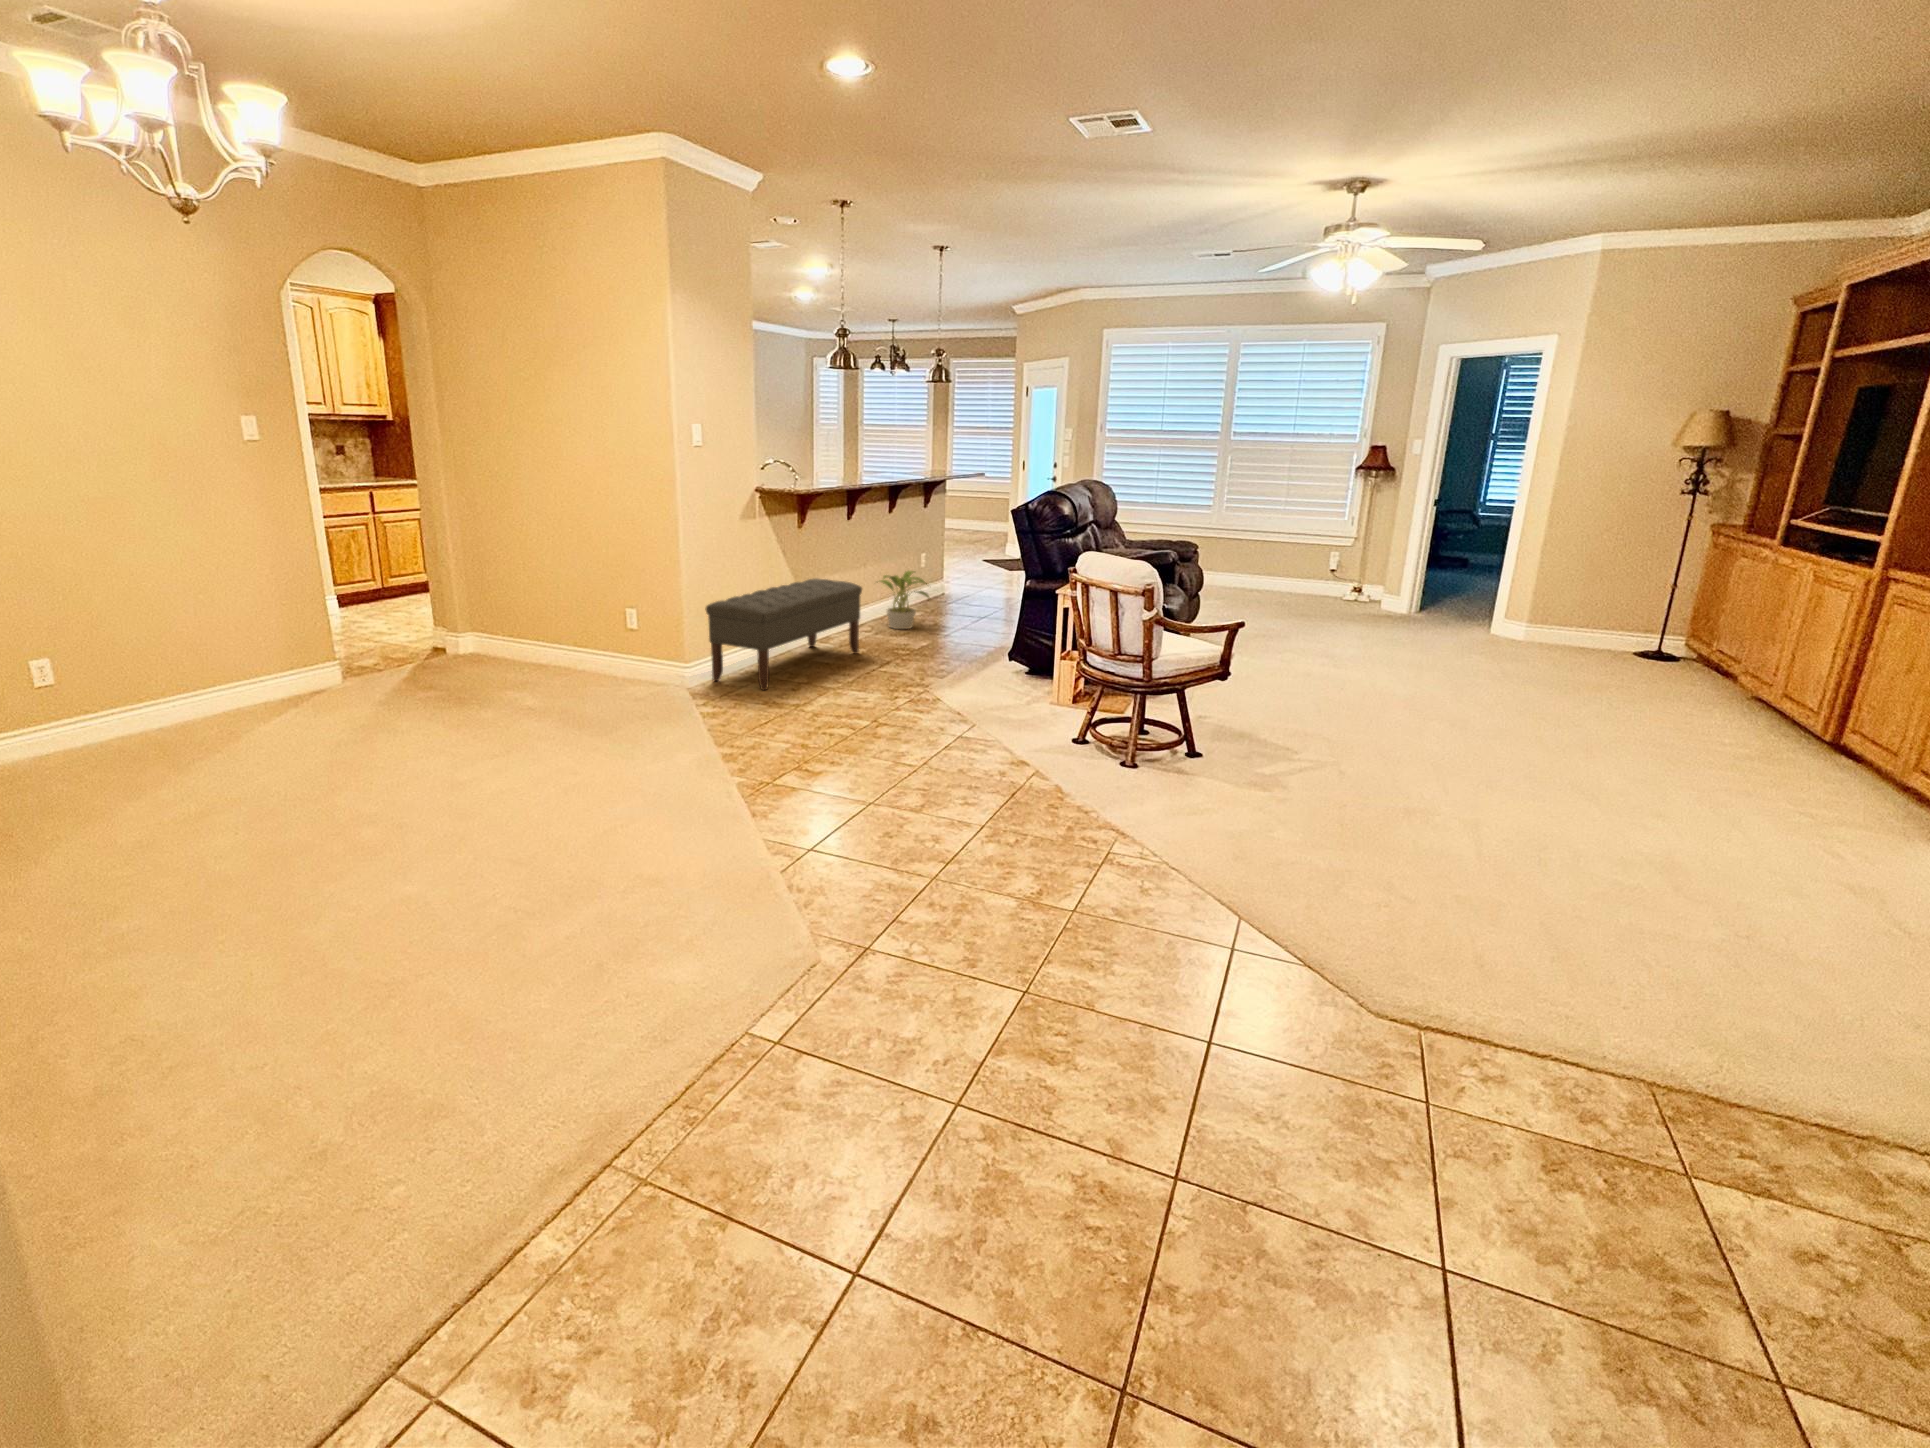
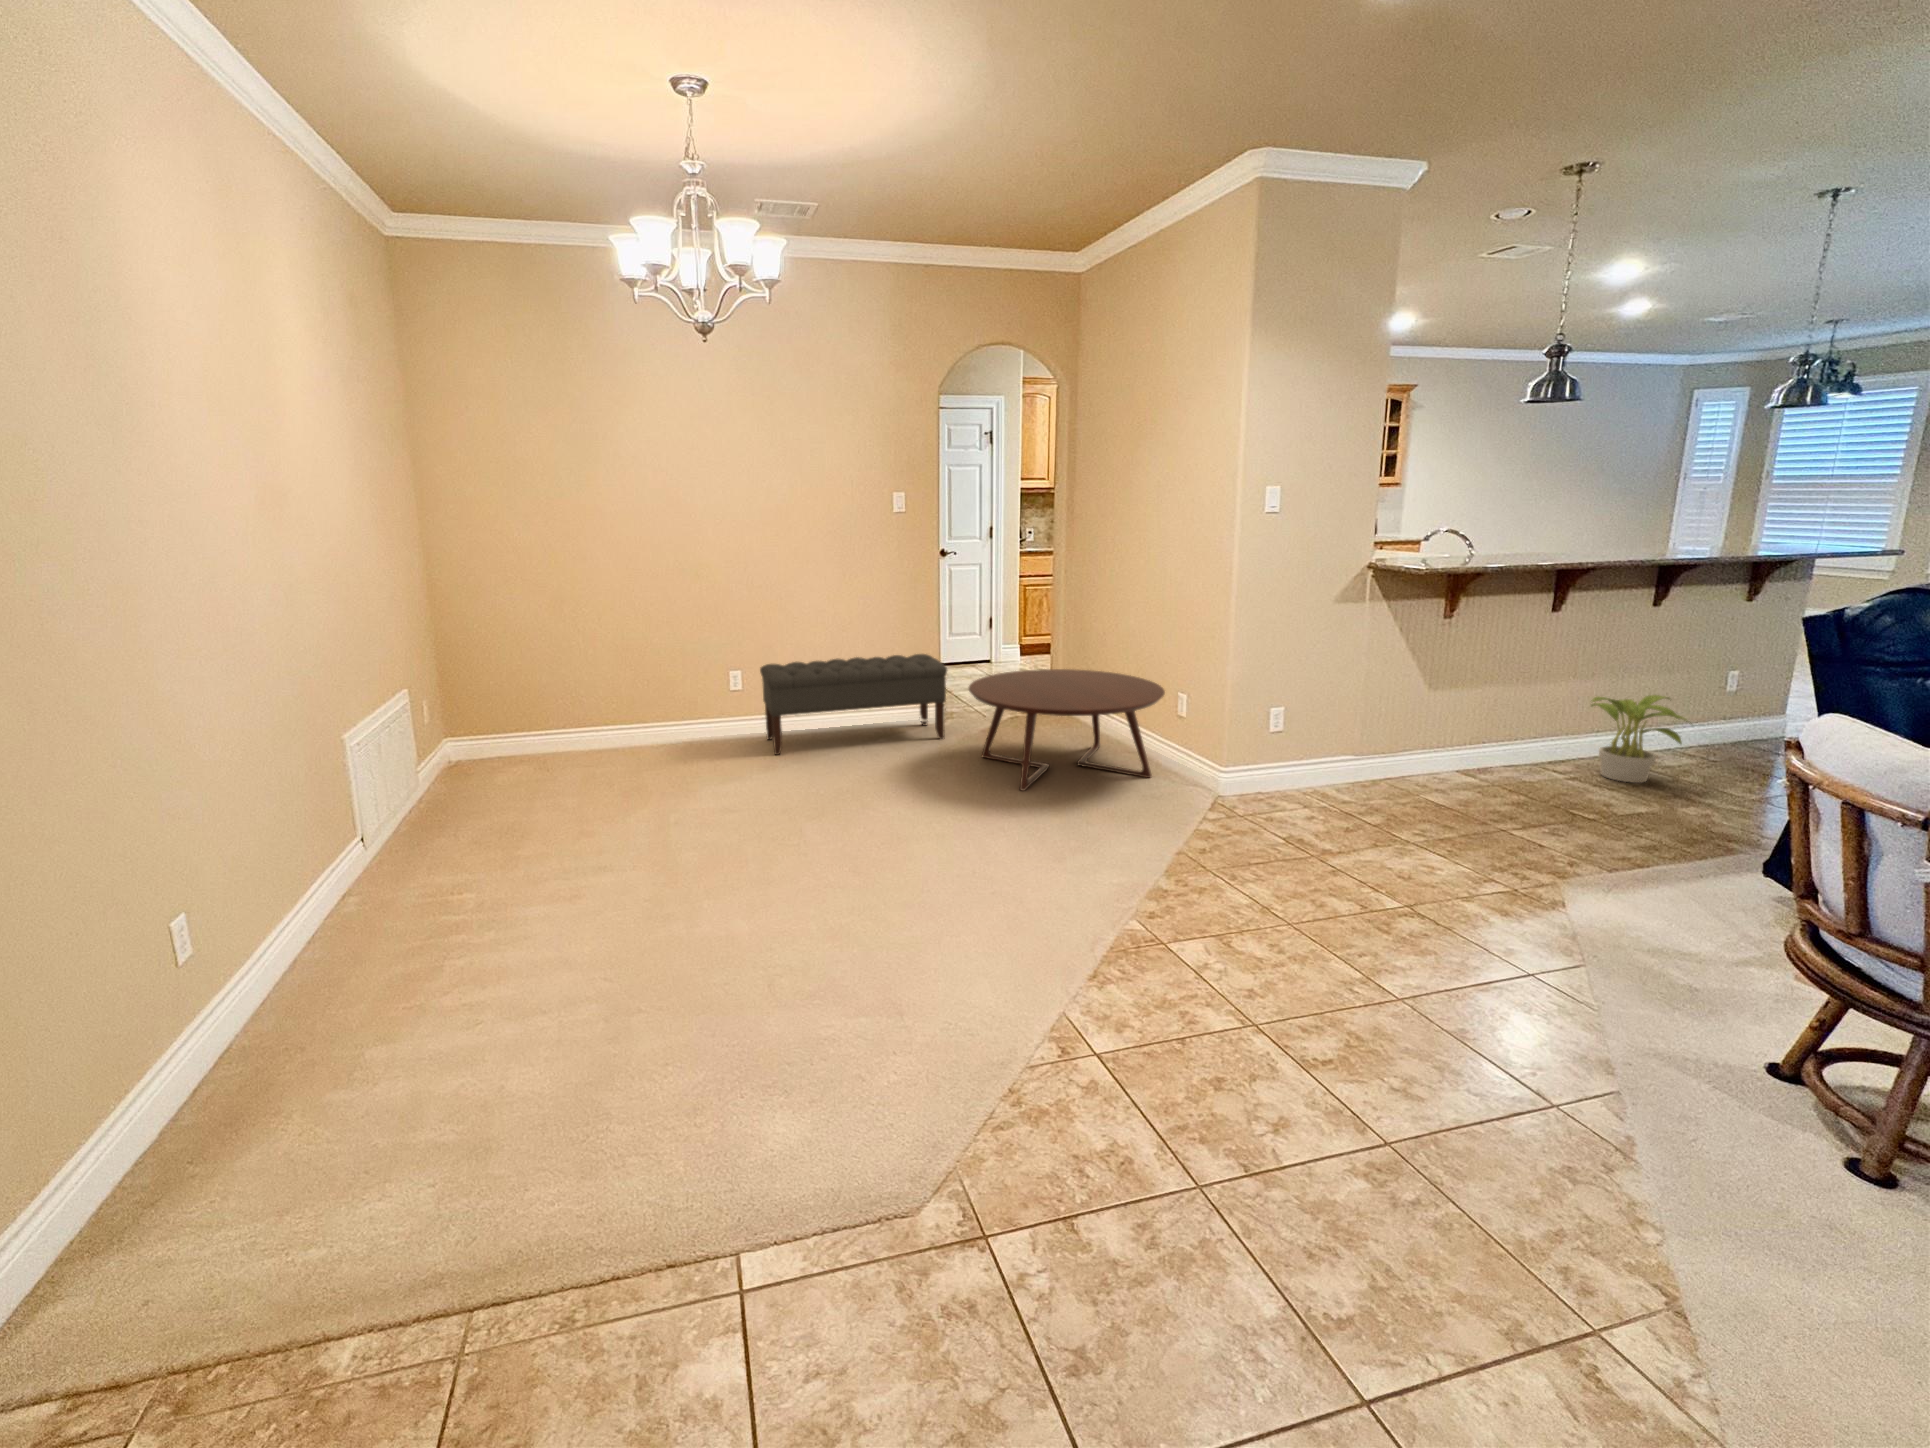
bench: present [705,578,862,690] -> present [760,654,947,755]
coffee table: none [422,600,627,722] -> present [969,669,1165,791]

